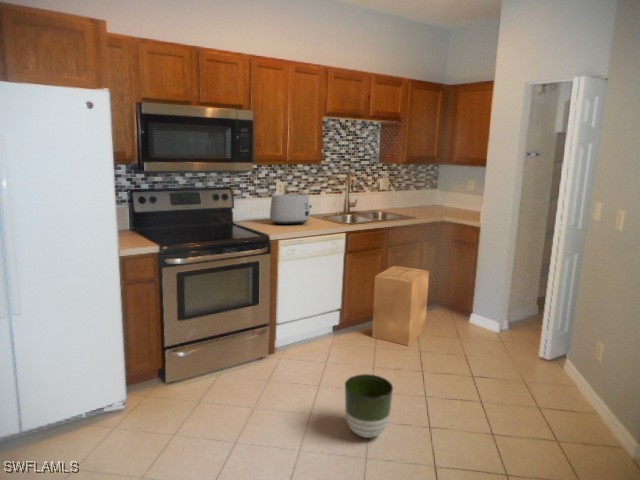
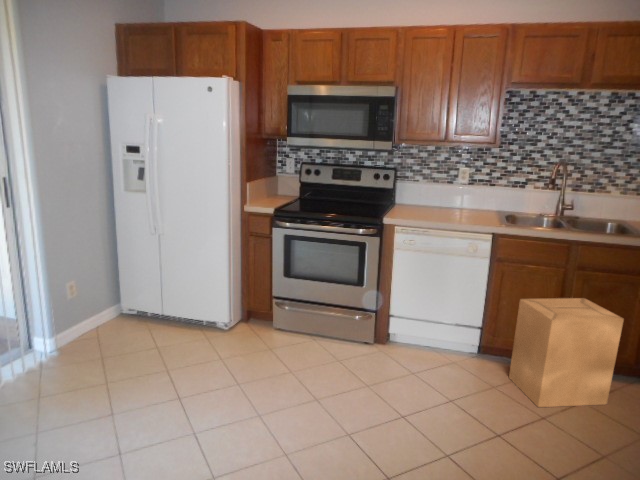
toaster: present [270,194,312,225] -> none [421,180,472,217]
planter: present [345,374,393,438] -> none [296,377,351,450]

